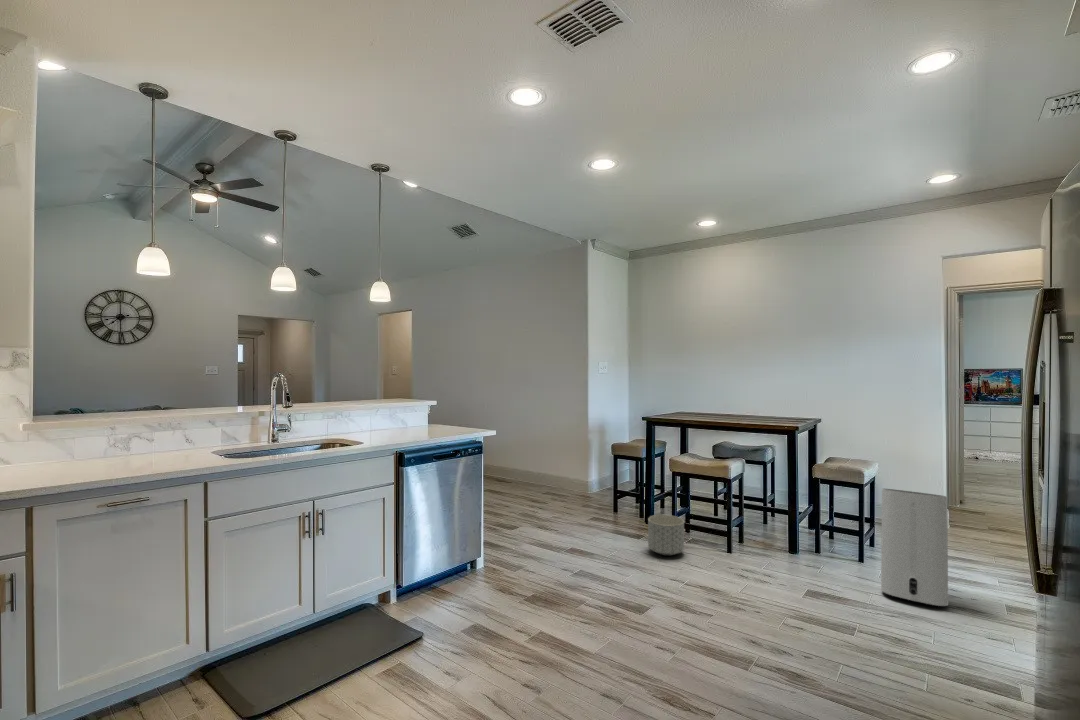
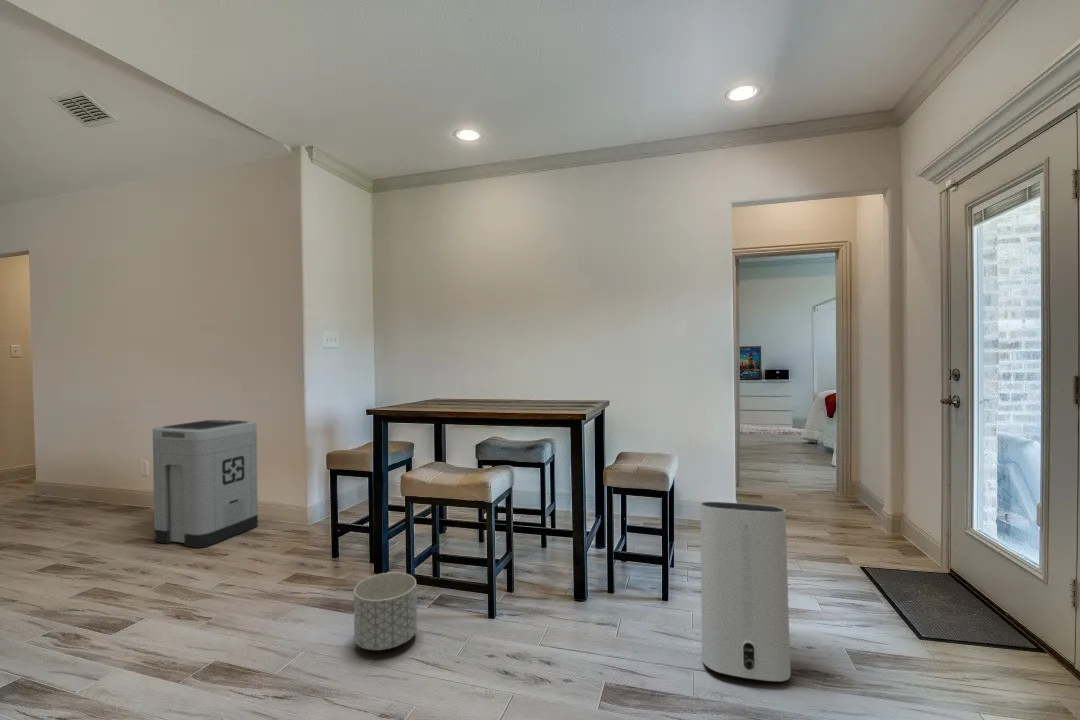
trash can: none [503,419,558,498] -> present [153,420,258,548]

